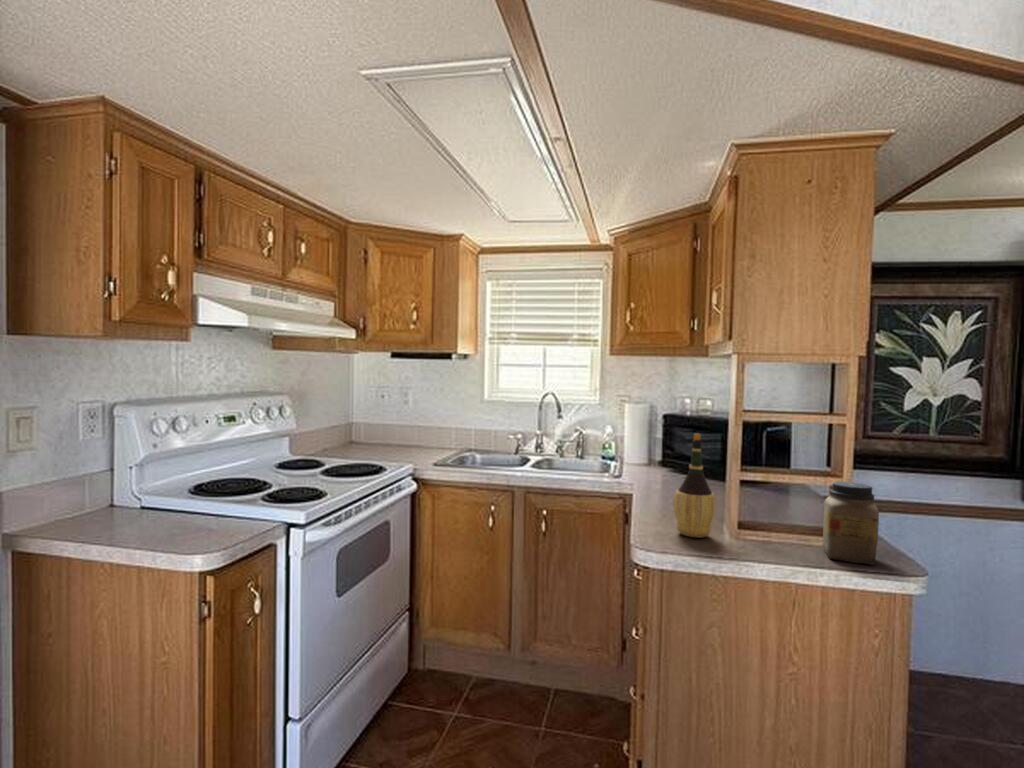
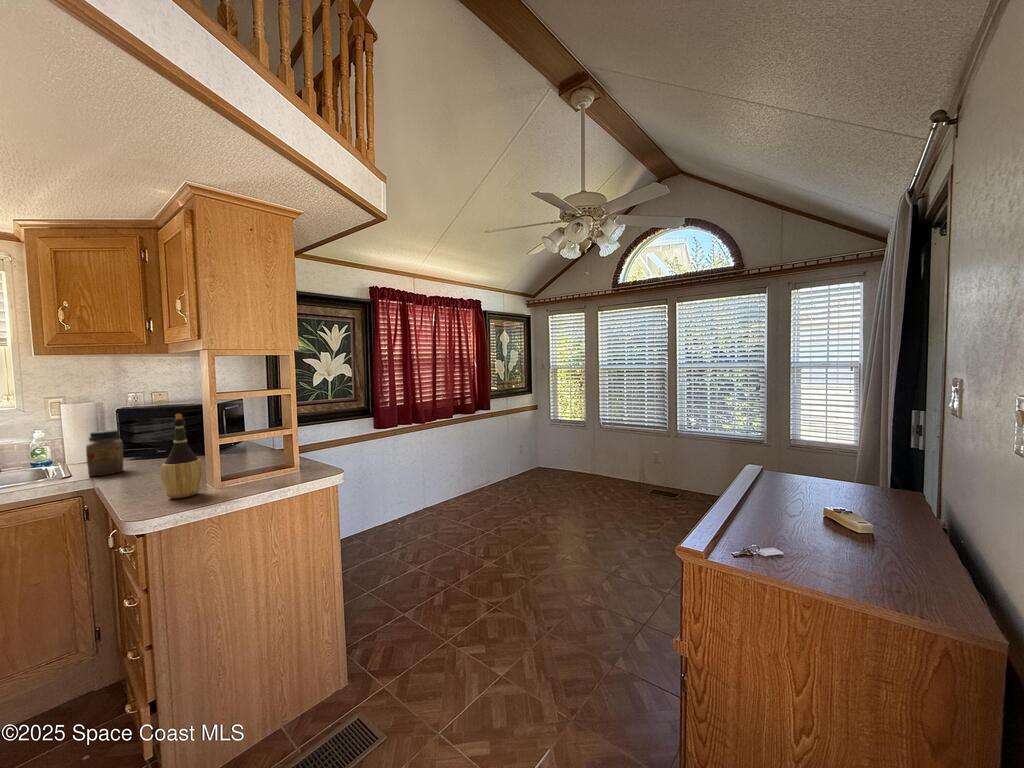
jar: present [823,482,879,564] -> present [86,430,123,477]

